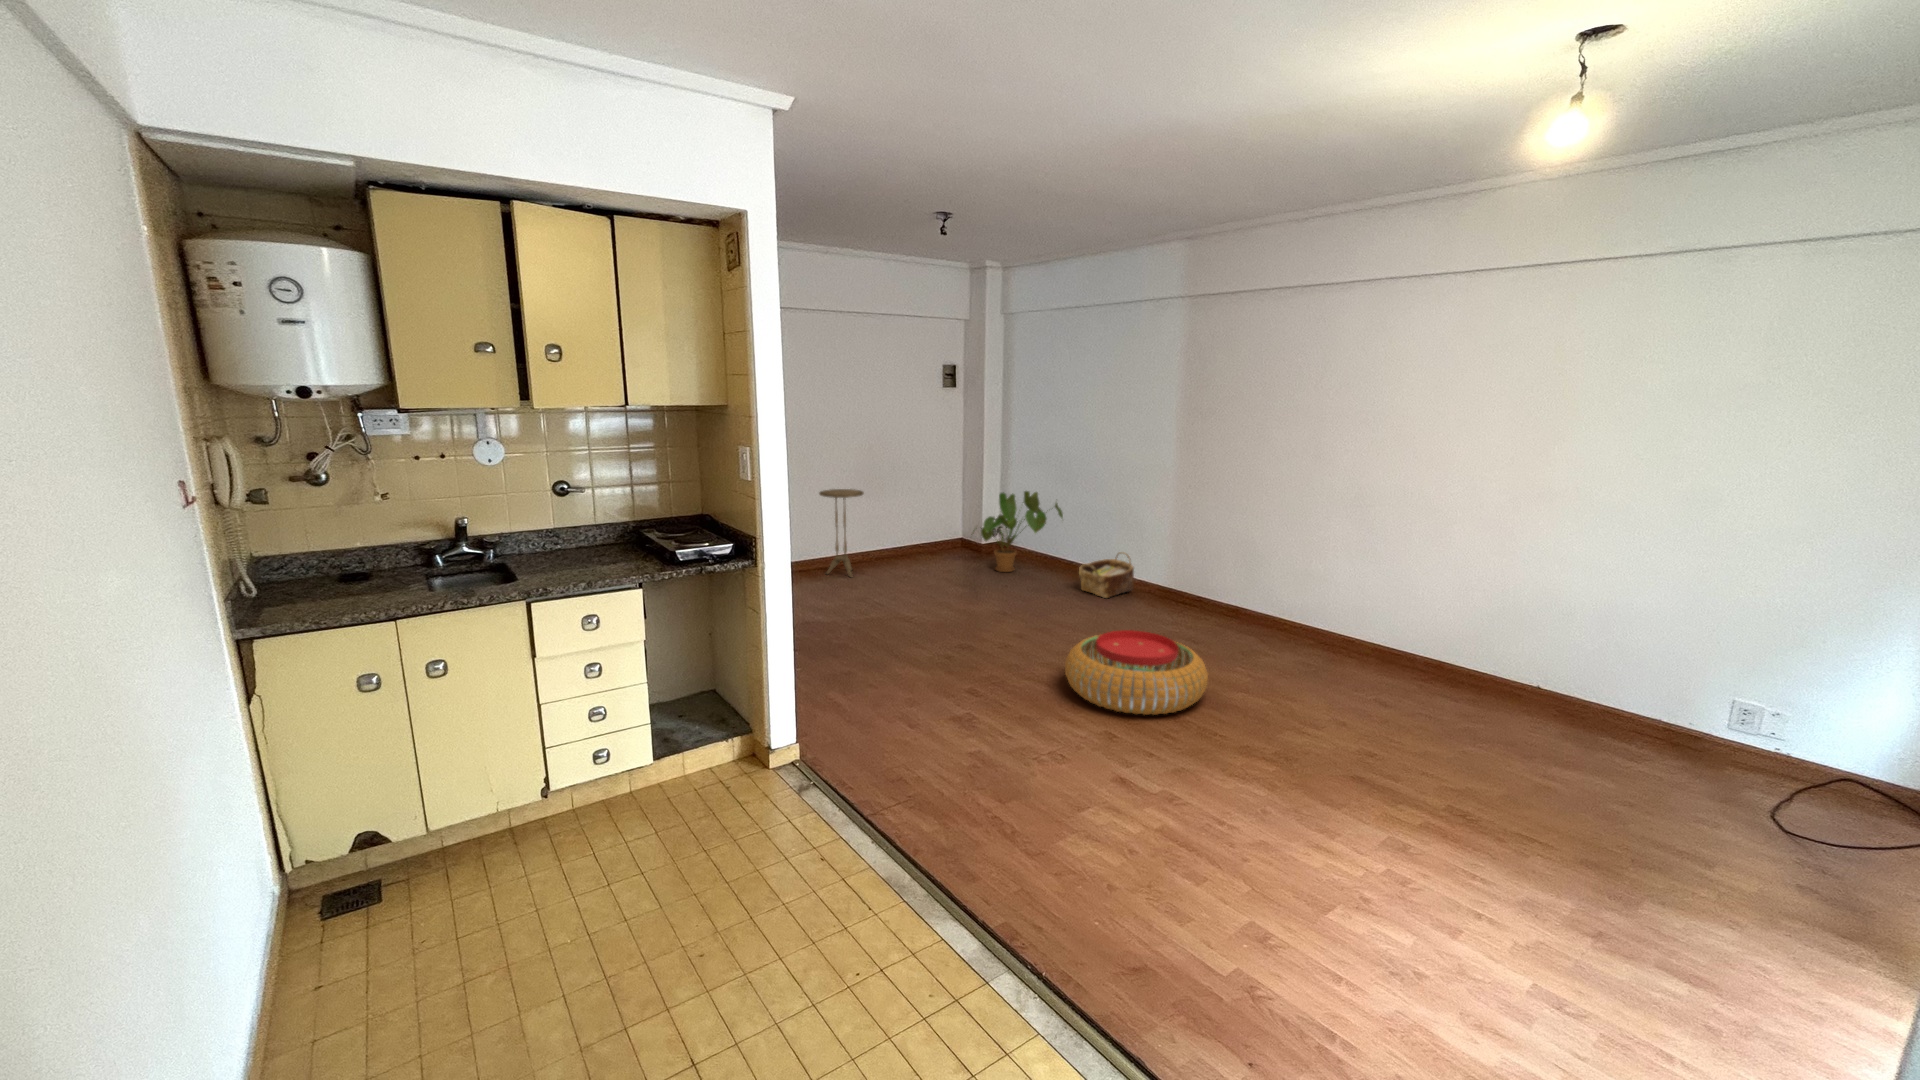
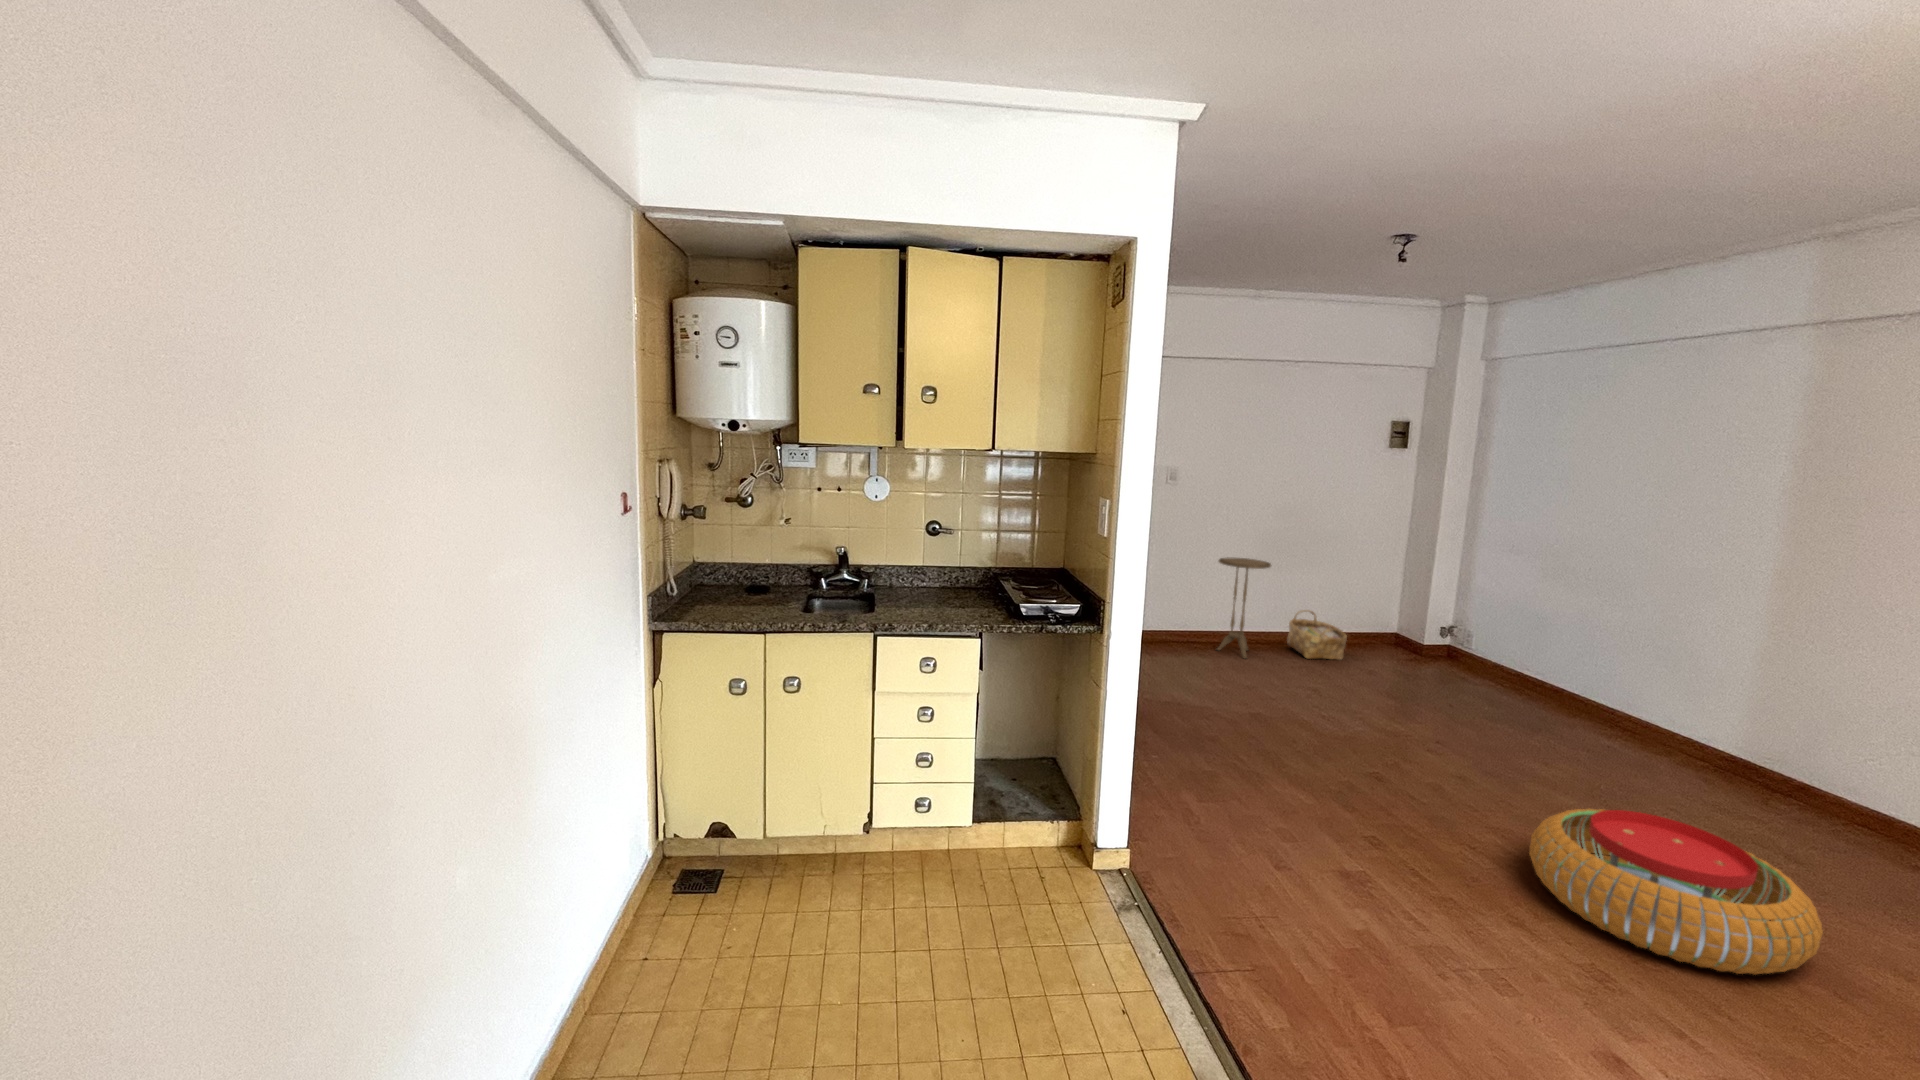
house plant: present [981,491,1063,572] -> none [1405,584,1553,687]
woven basket: present [1079,552,1134,598] -> present [1287,610,1347,660]

